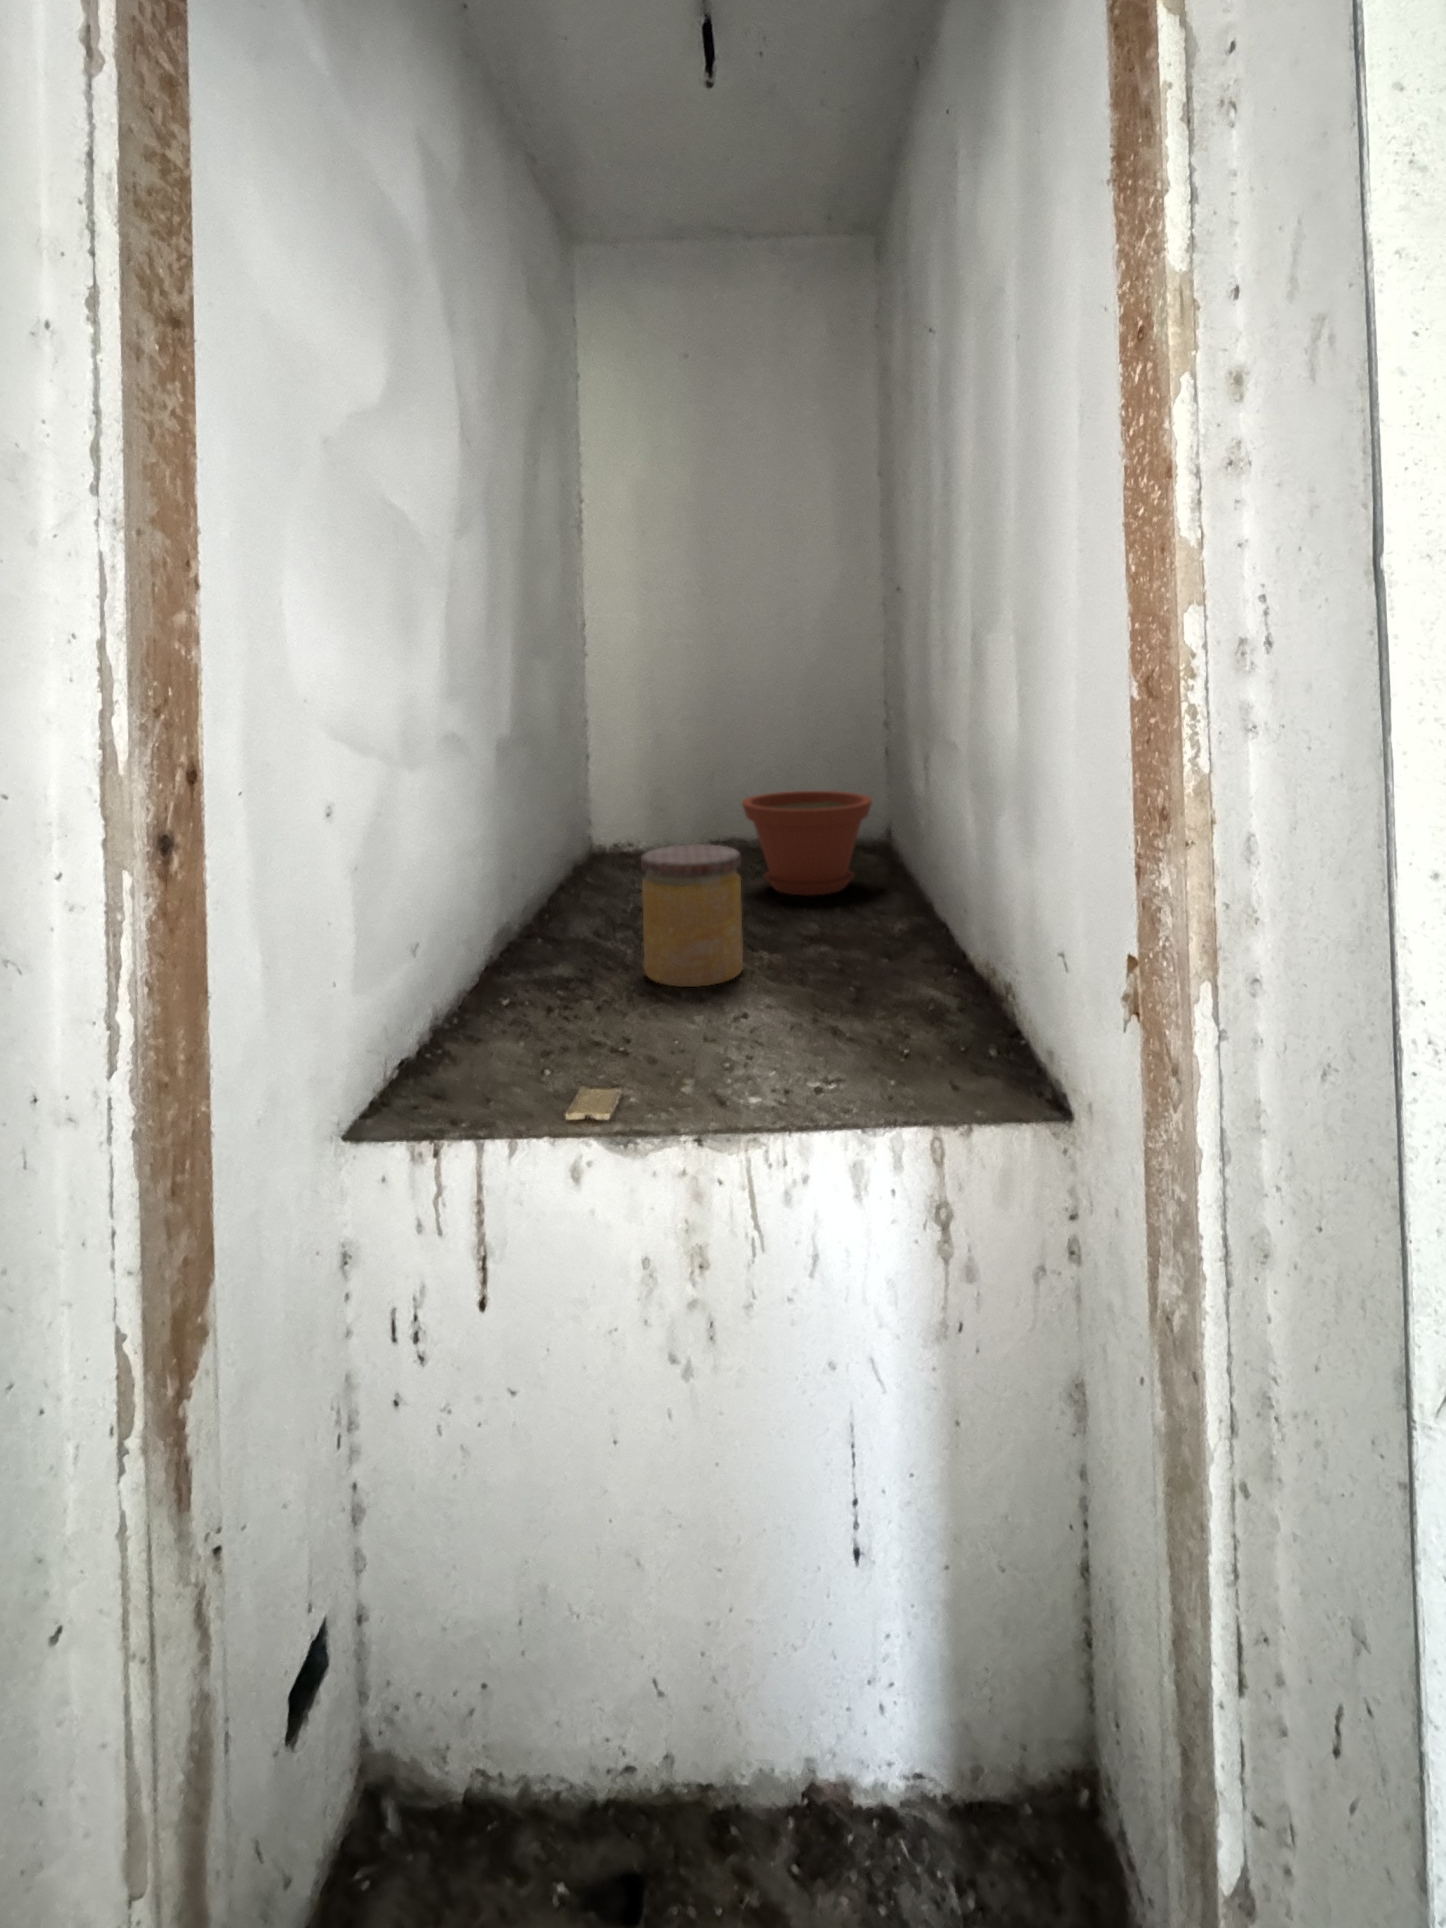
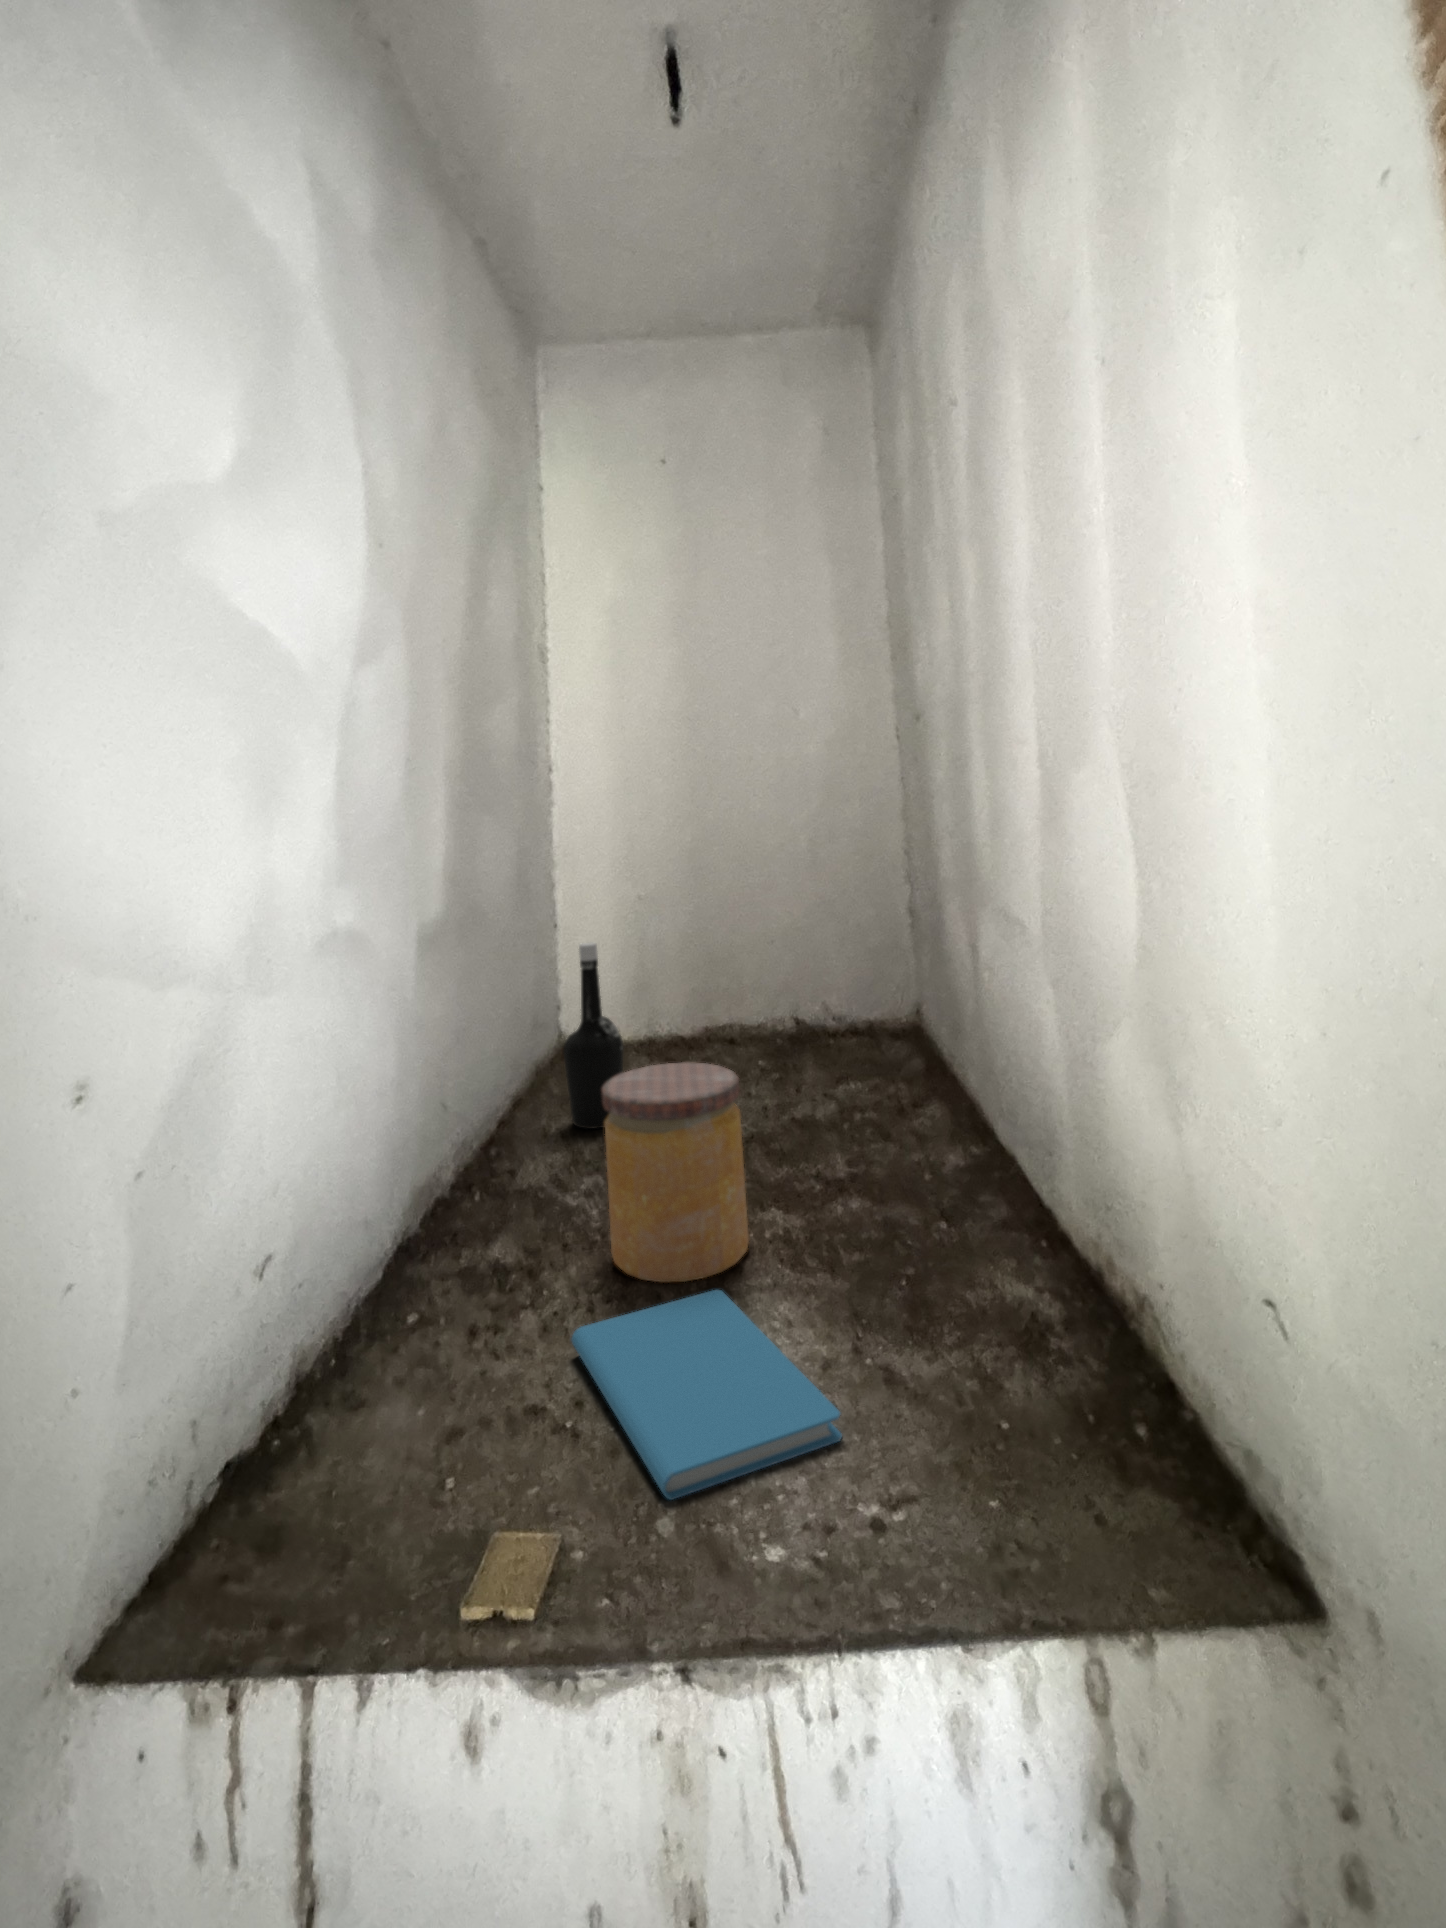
bottle: none [602,766,649,906] -> present [563,943,624,1129]
plant pot: present [742,791,872,895] -> none [739,962,904,1105]
book: none [621,986,801,1079] -> present [572,1290,842,1500]

